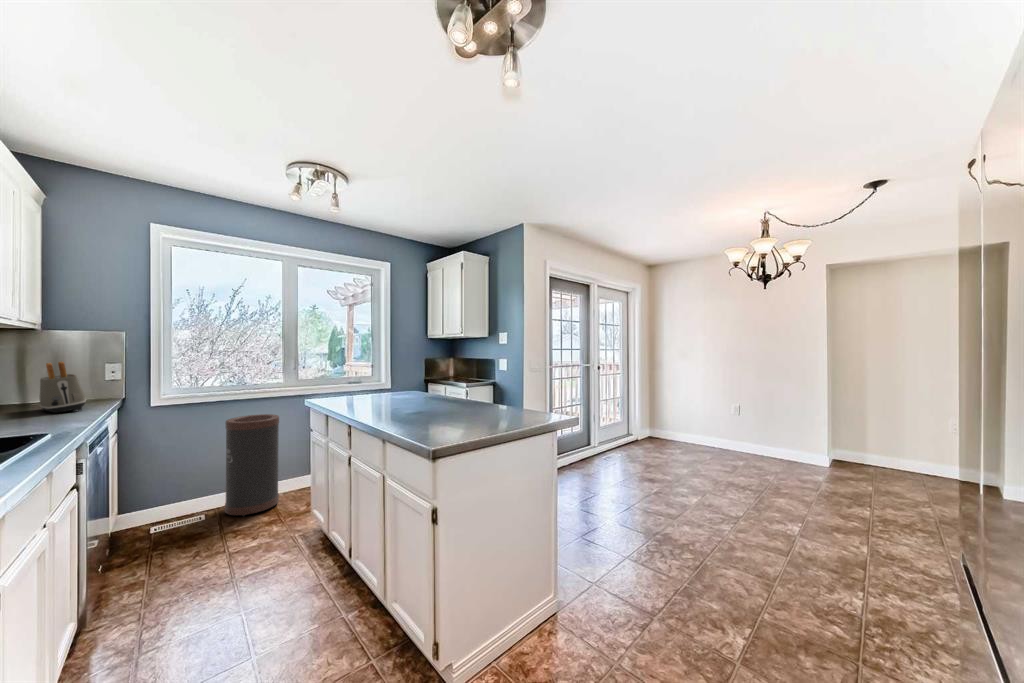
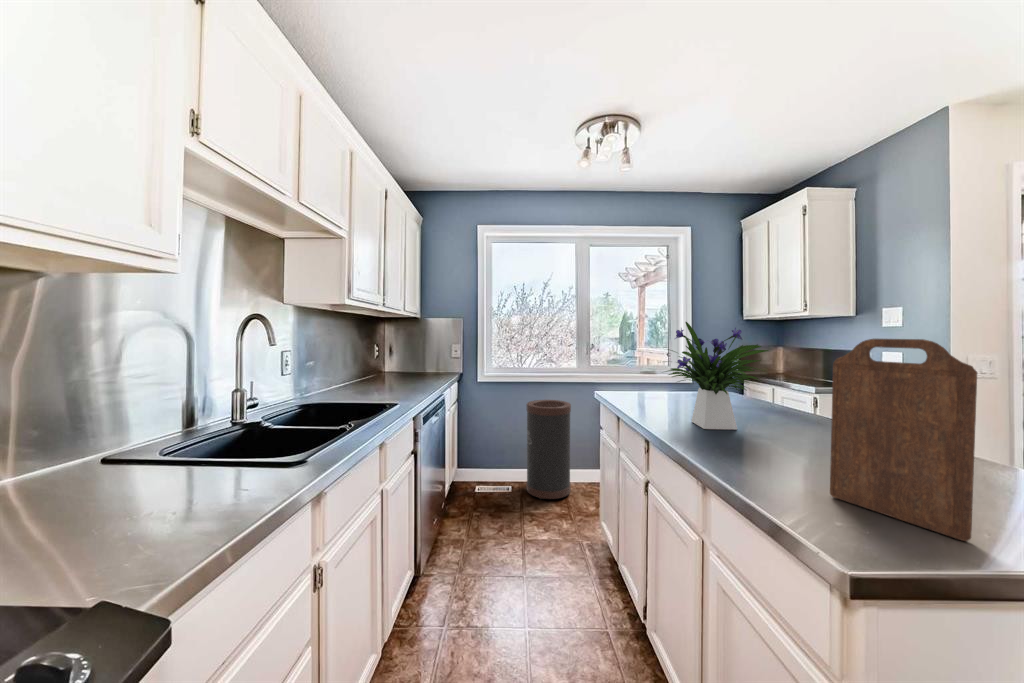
flower arrangement: none [358,339,426,411] -> present [666,322,768,429]
cutting board: none [442,348,484,432] -> present [830,339,977,541]
toaster: present [39,362,86,413] -> none [409,344,433,385]

